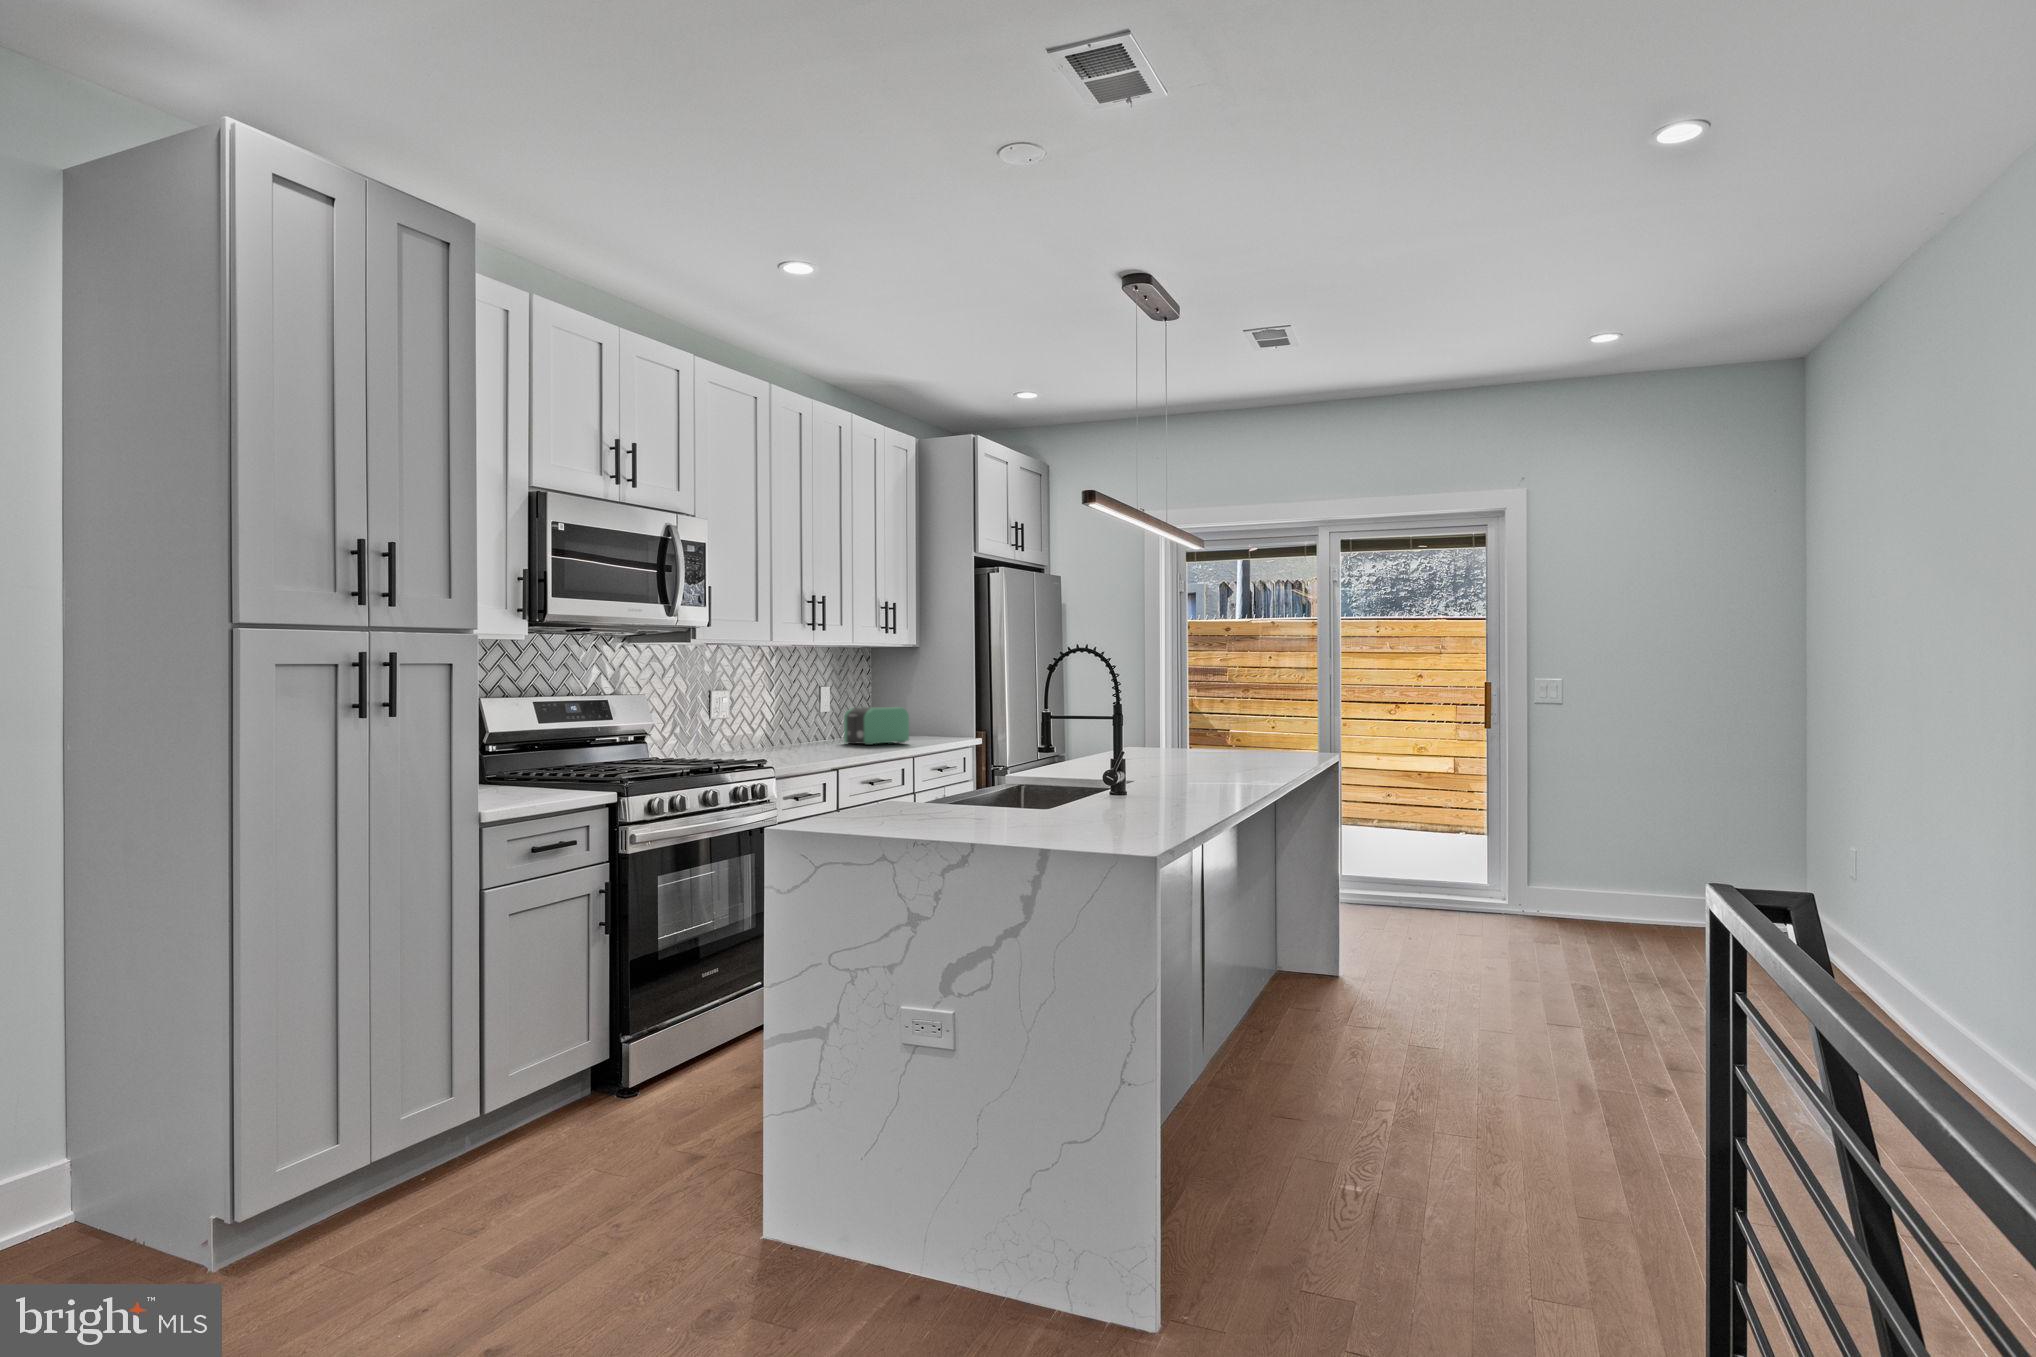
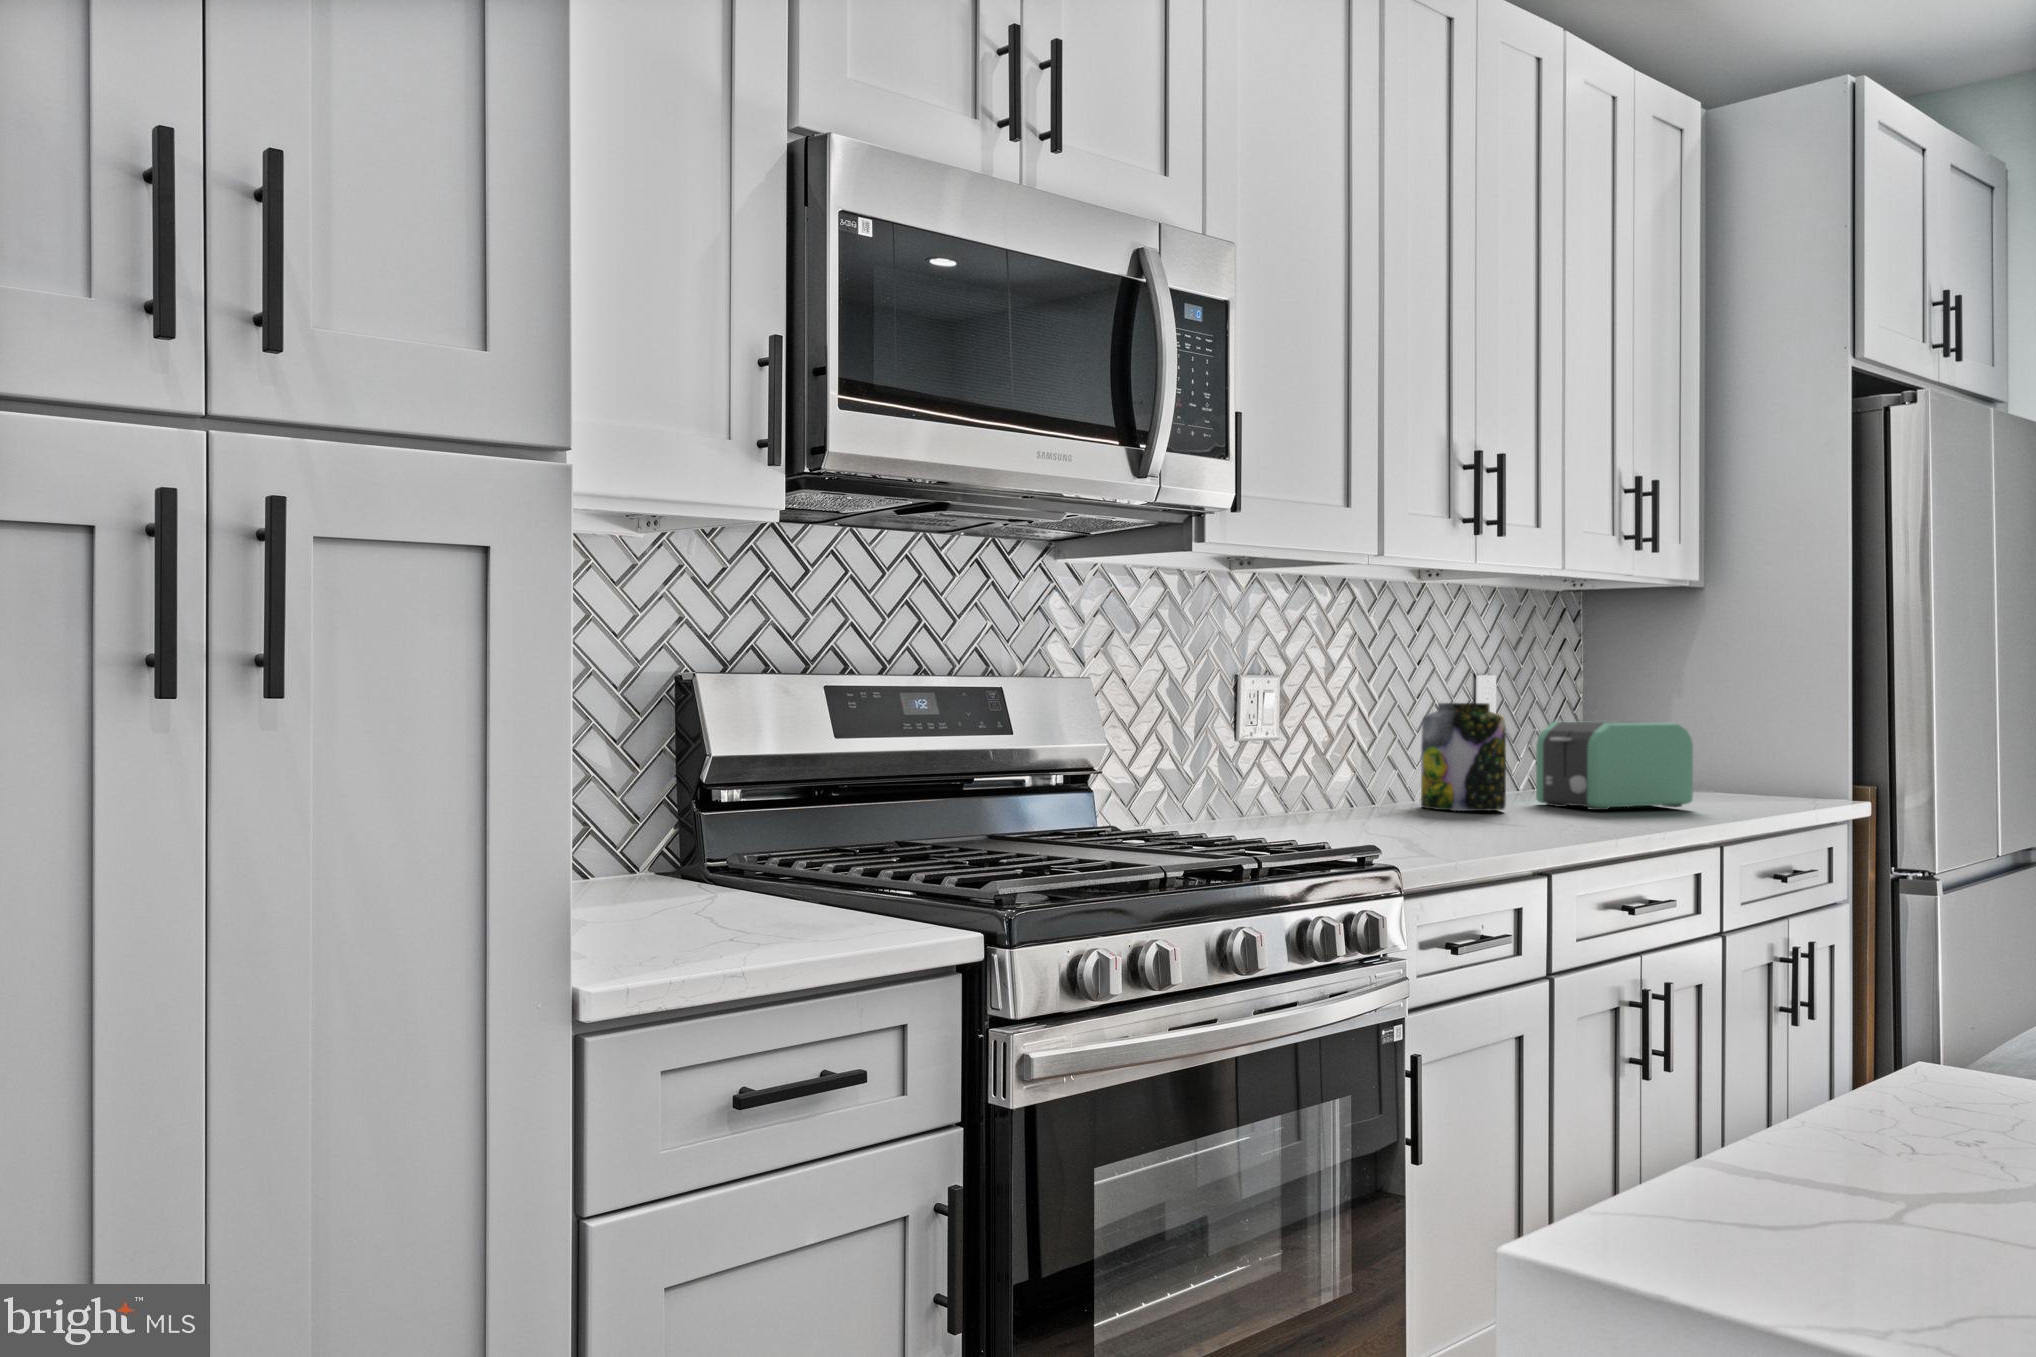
jar: none [793,701,829,747] -> present [1421,703,1506,811]

